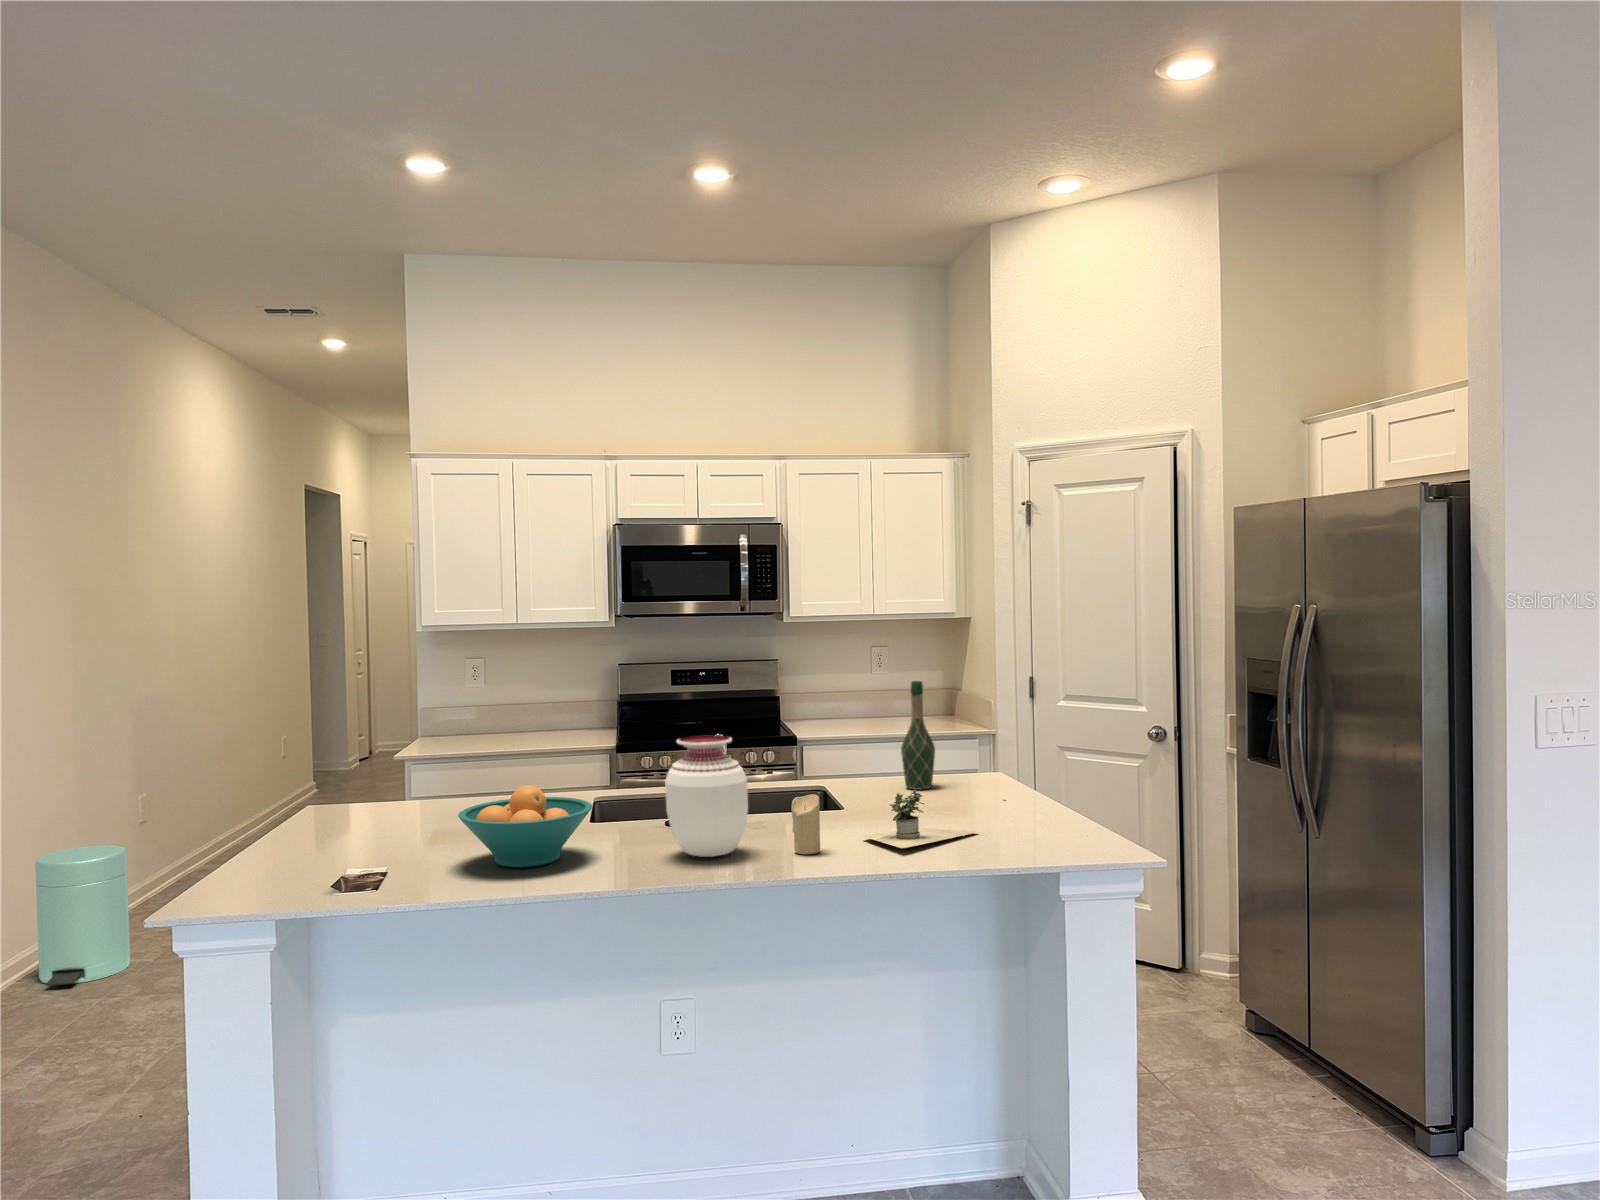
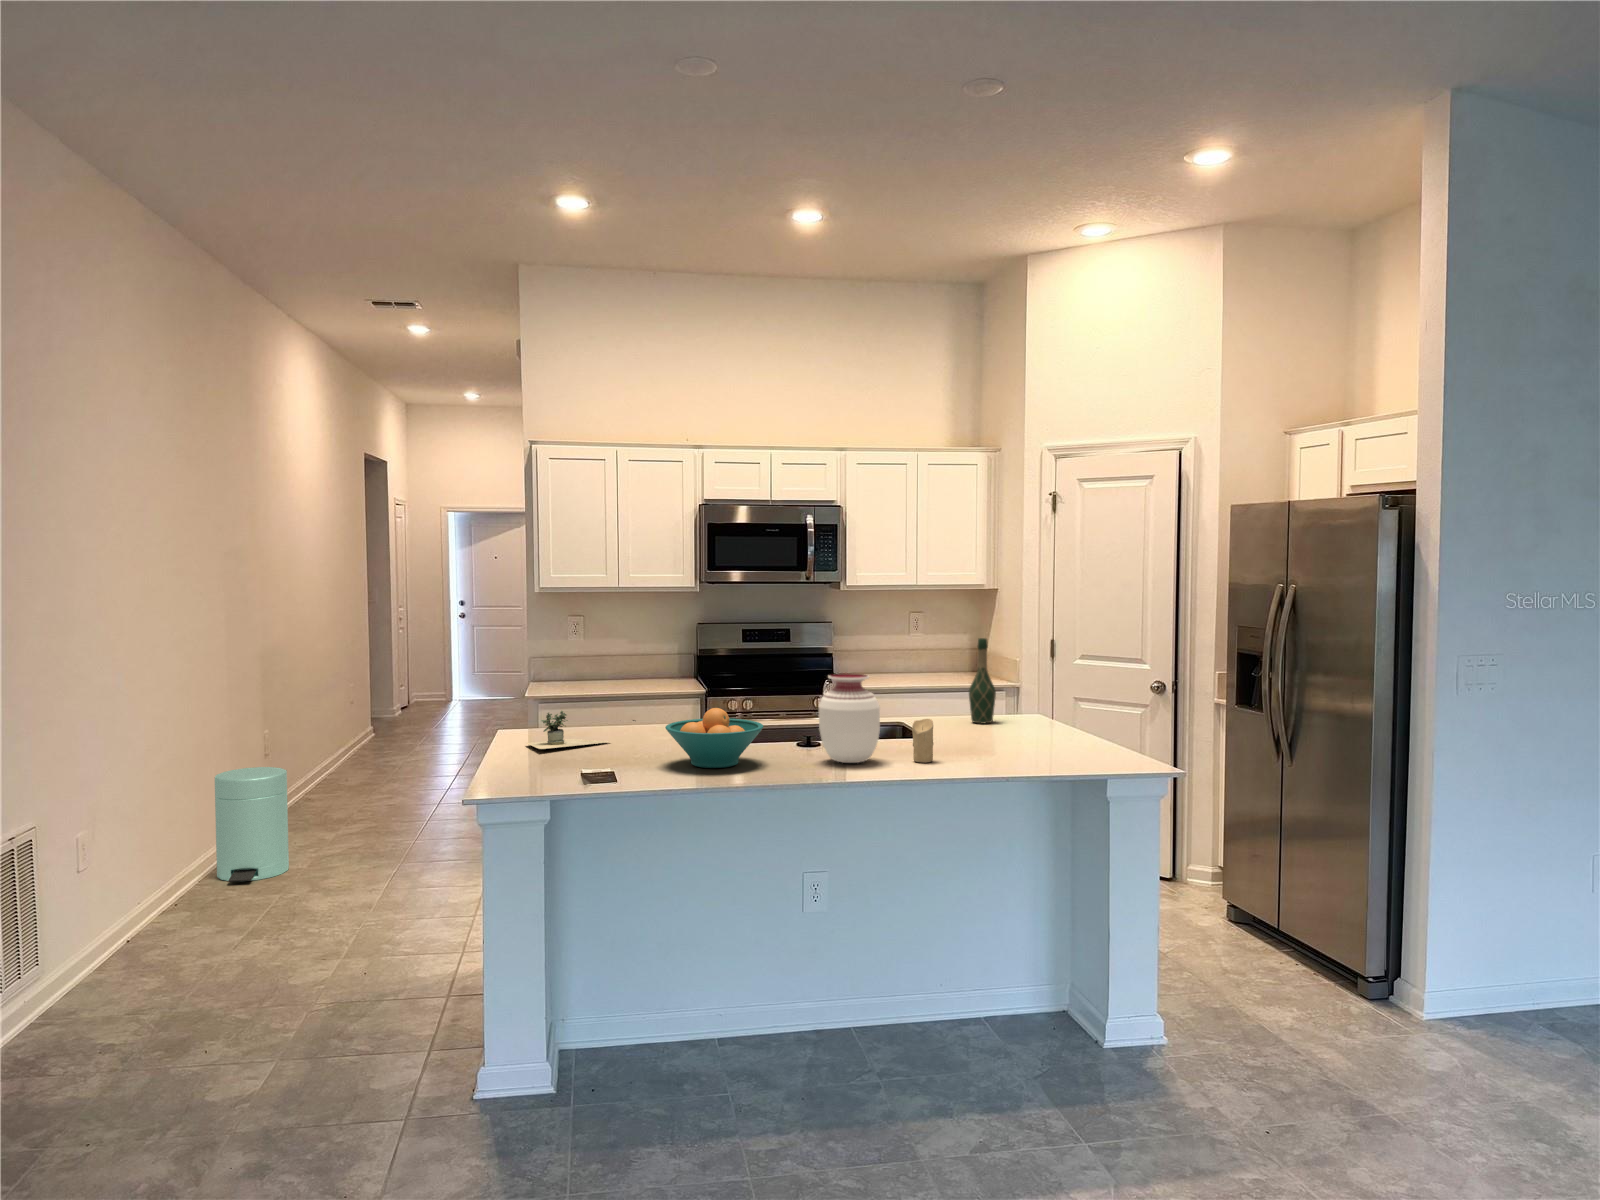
potted plant: present [863,790,1006,848] -> present [527,711,635,749]

